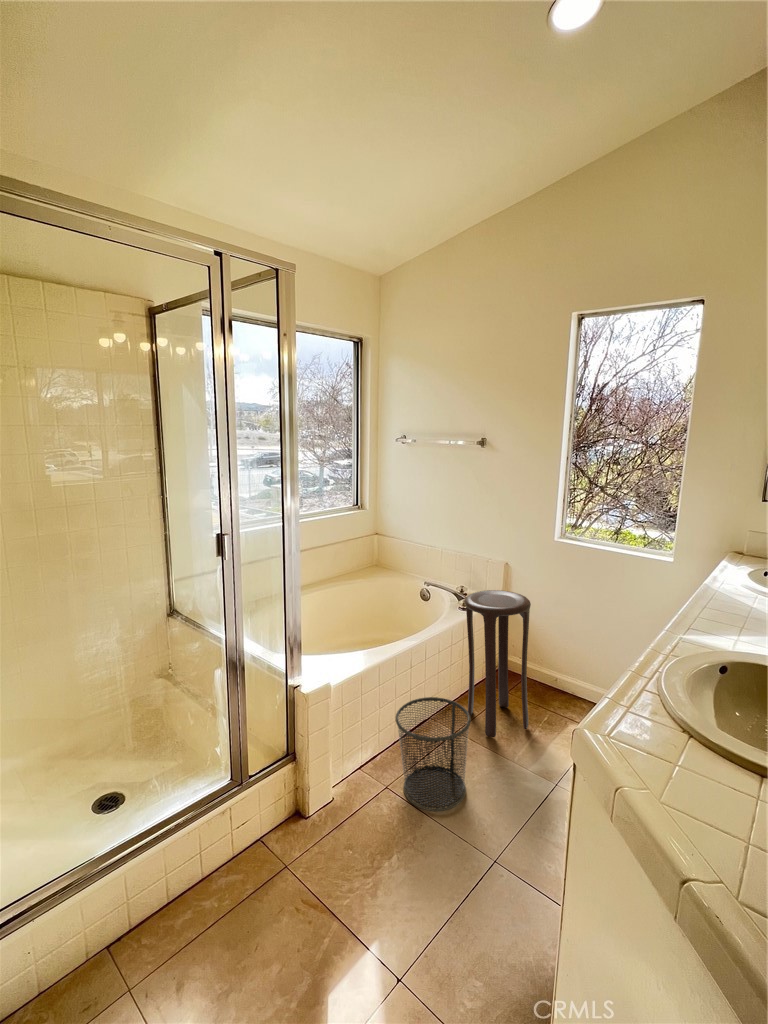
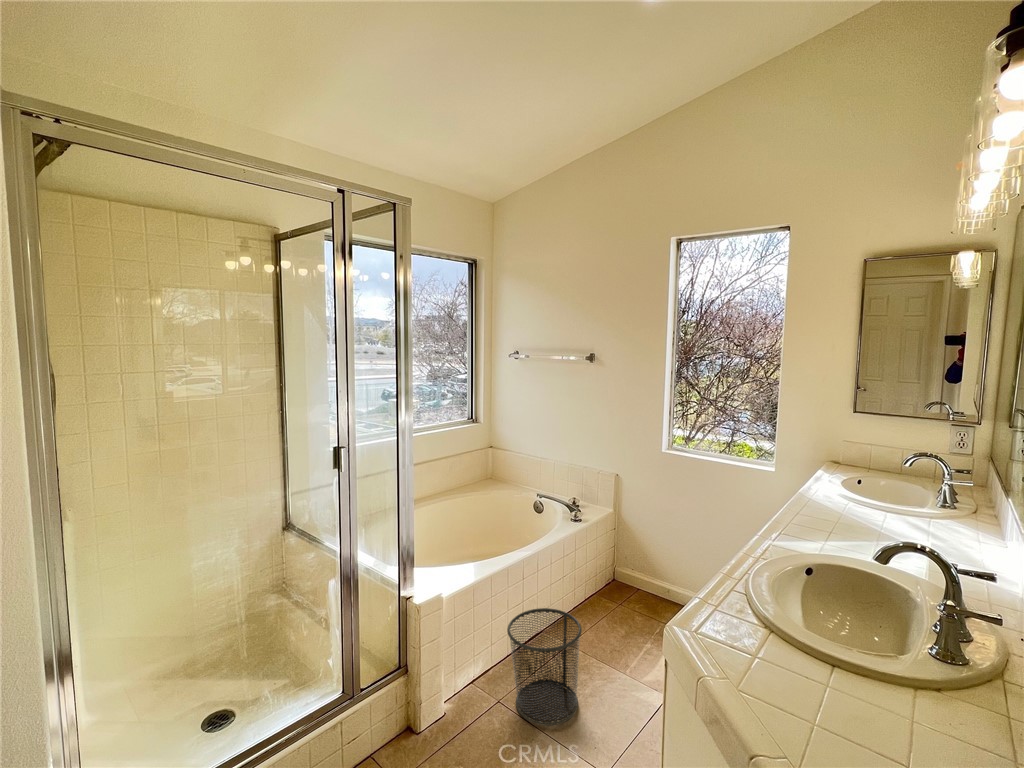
stool: present [464,590,531,737] -> none [576,501,641,650]

